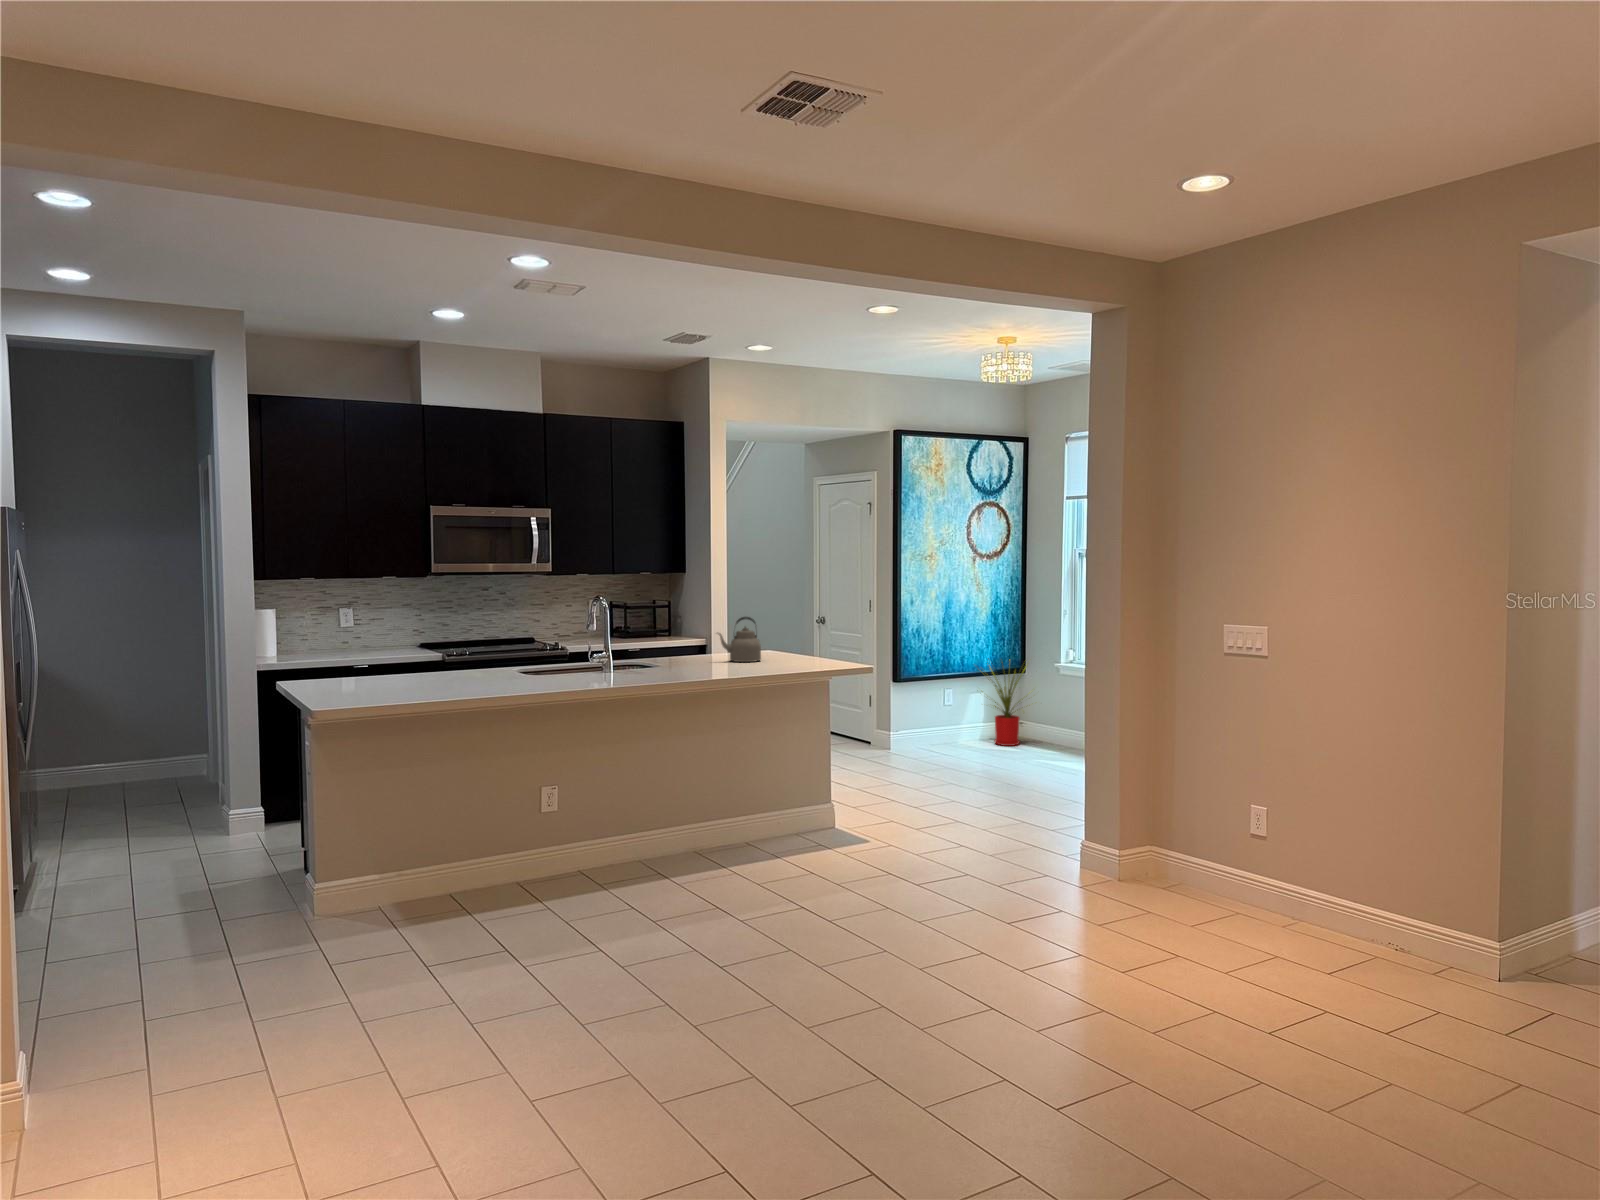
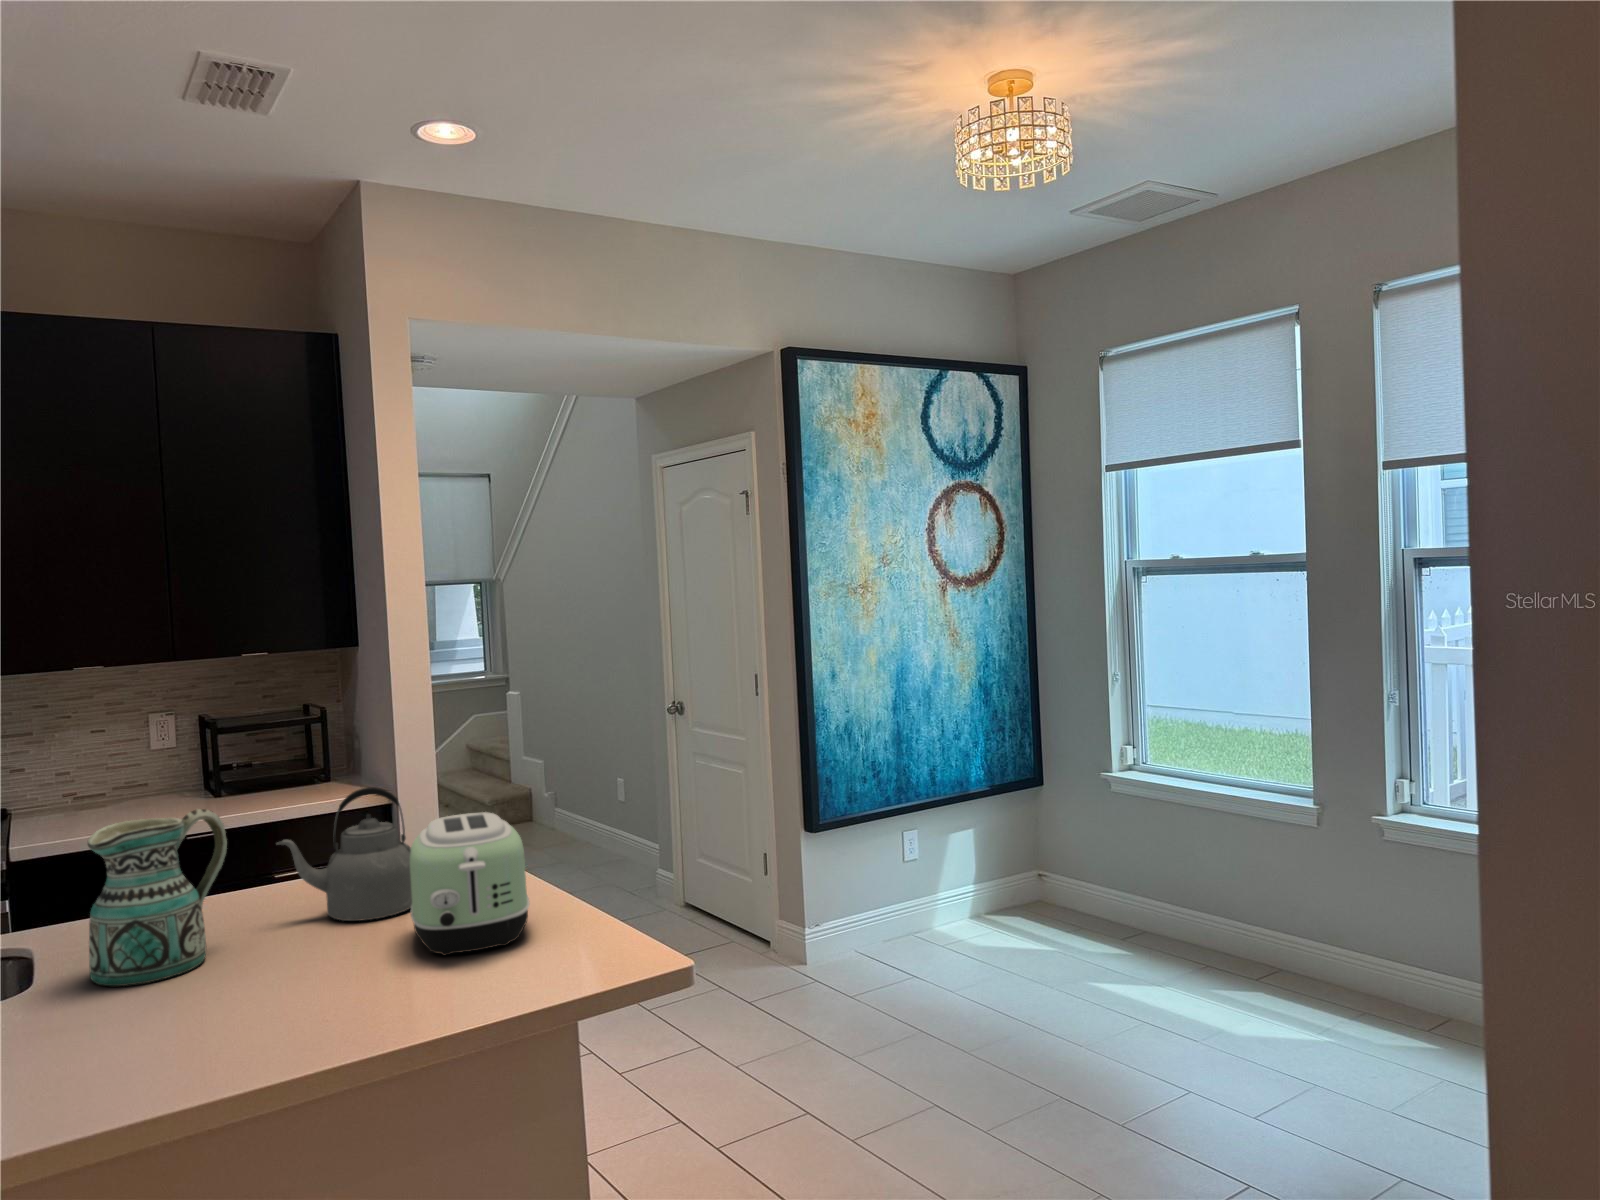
ceramic pitcher: none [670,617,706,668] -> present [88,809,227,986]
toaster: none [768,625,811,667] -> present [410,812,530,956]
house plant: present [987,663,1026,746] -> none [953,756,1087,934]

